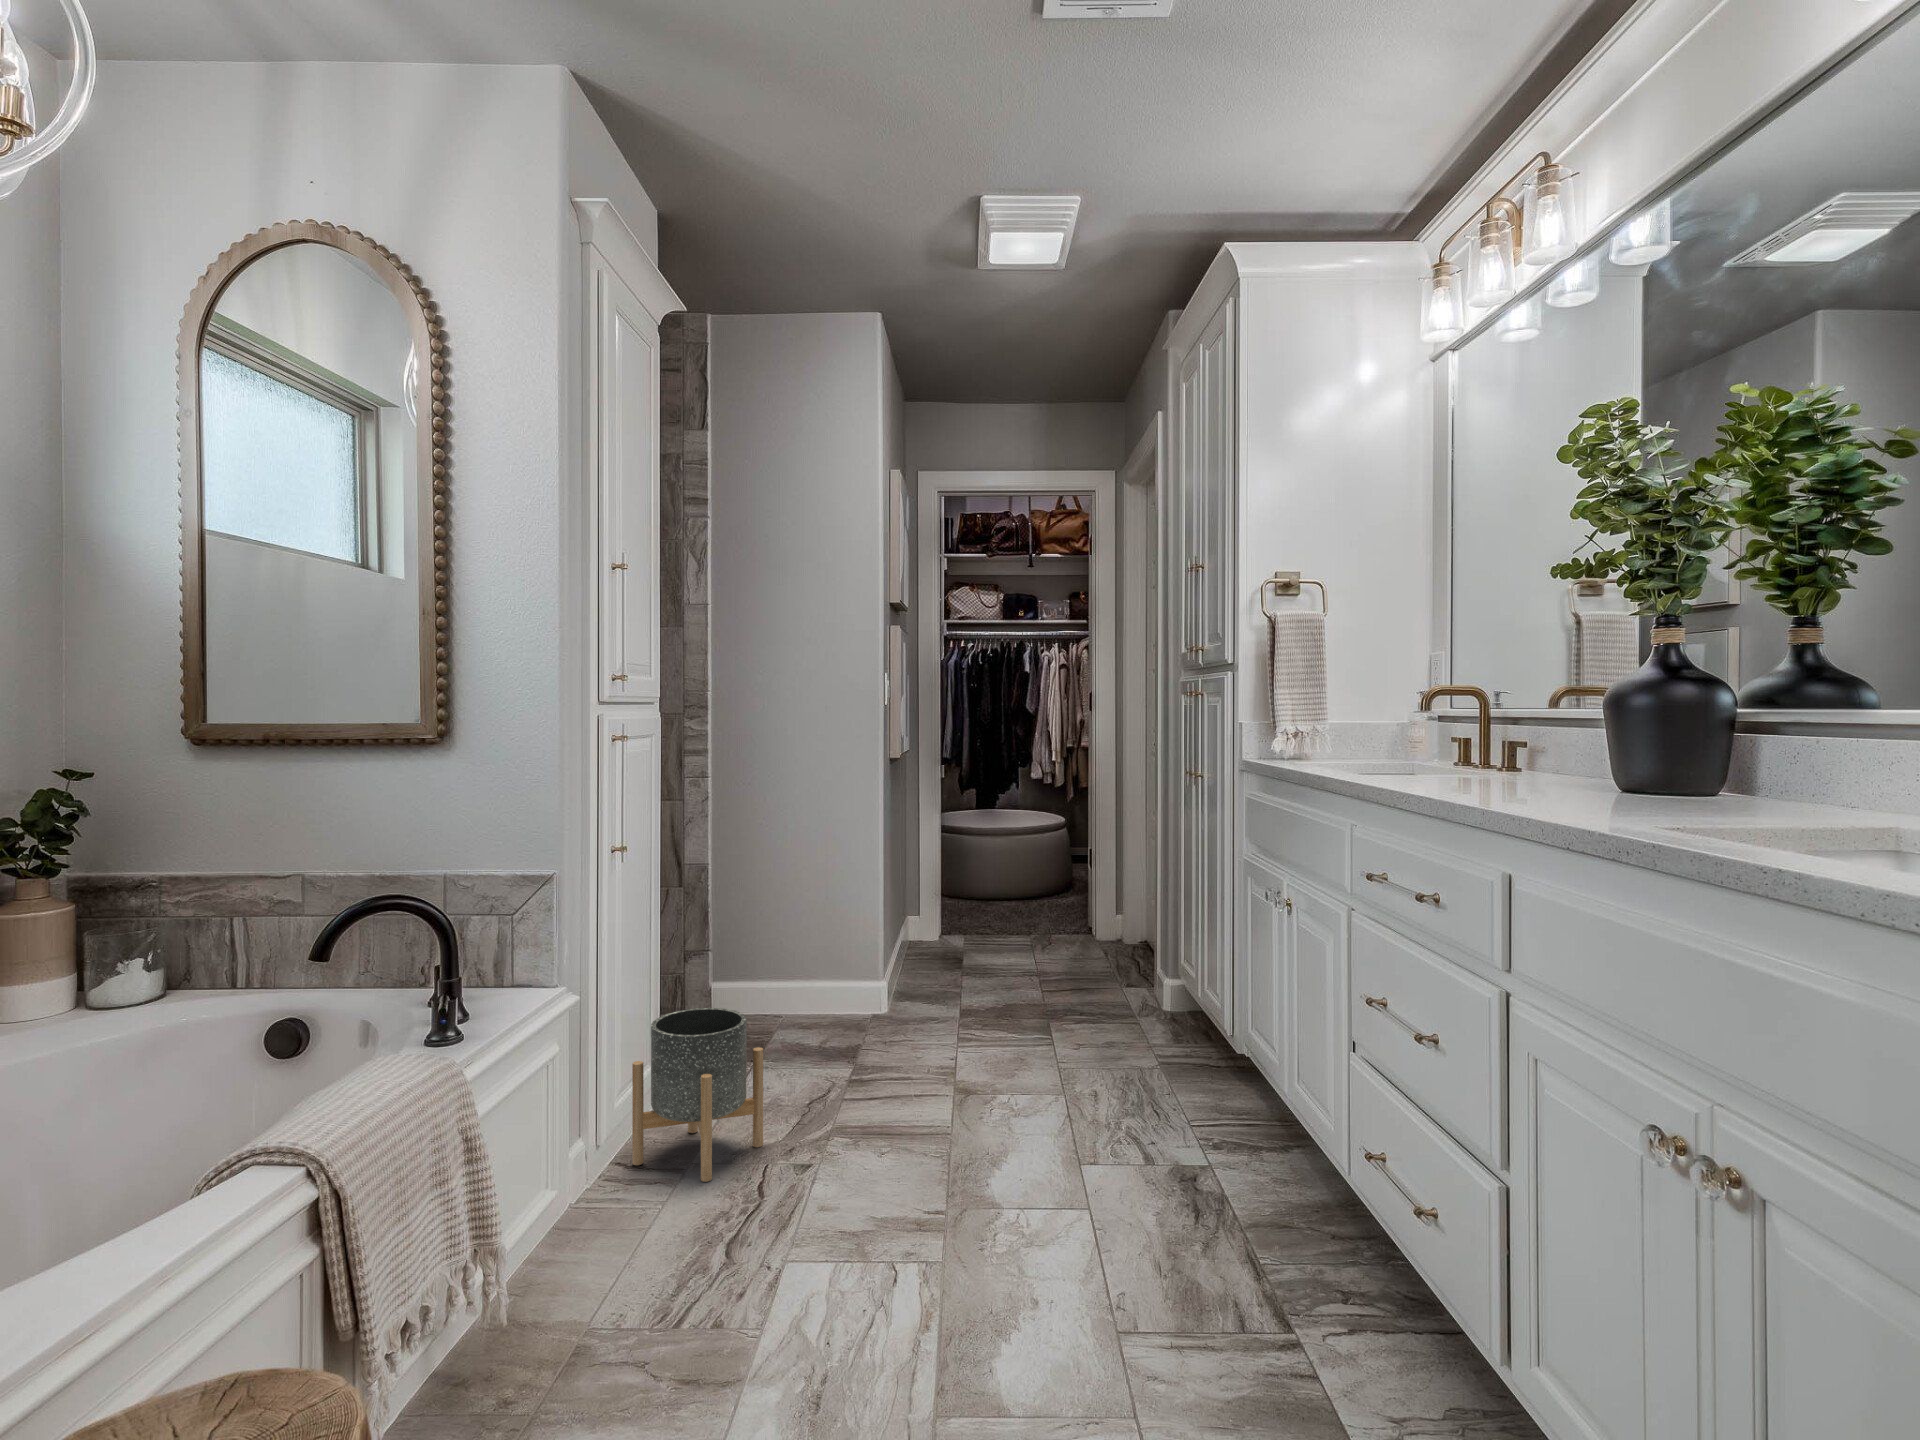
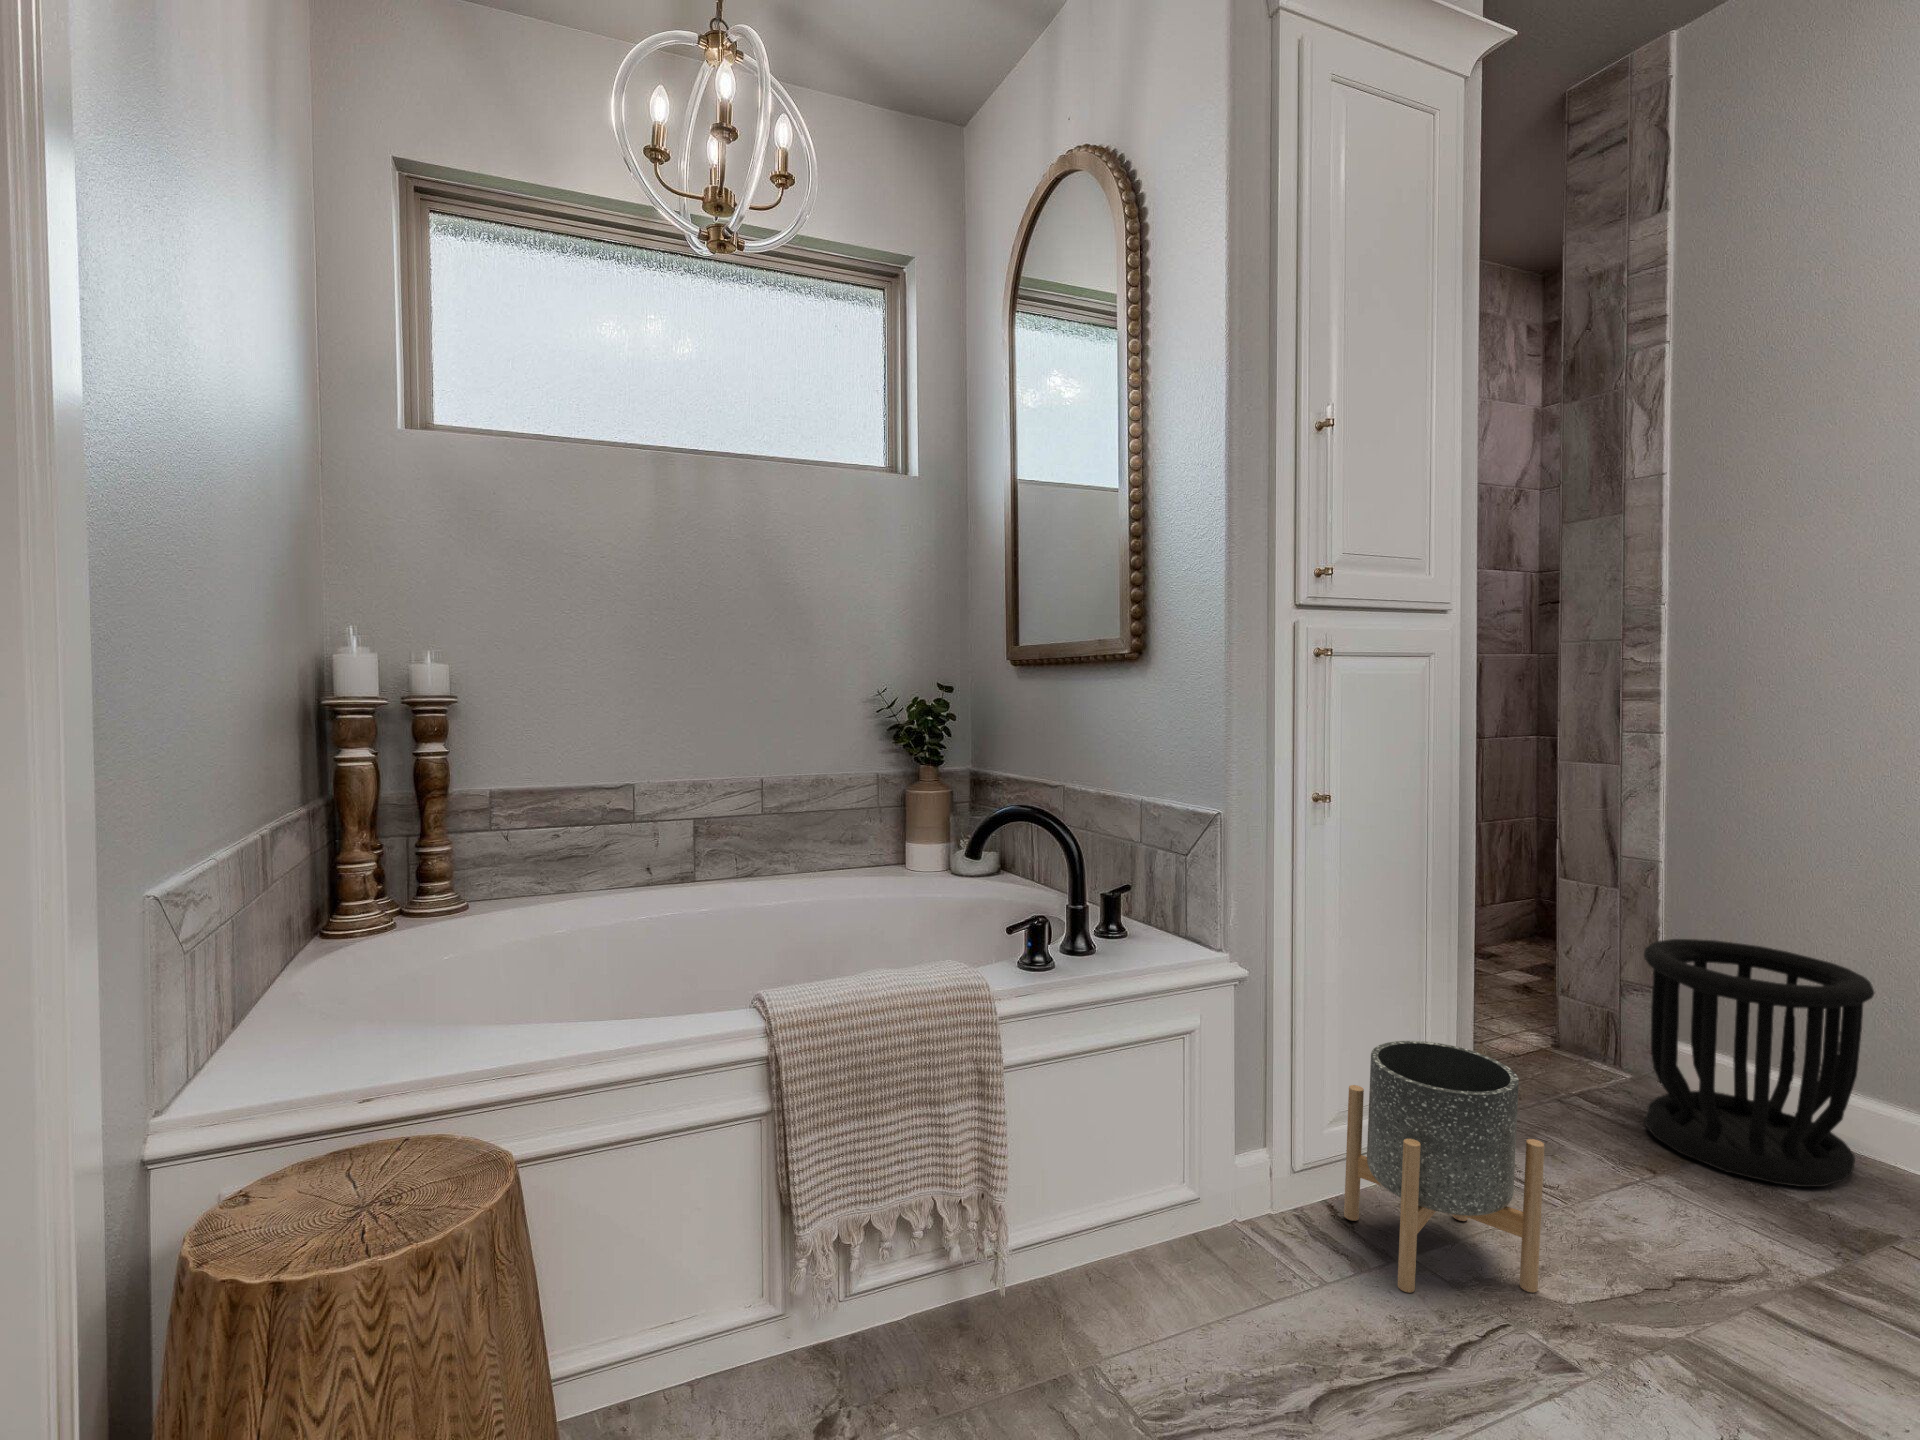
wastebasket: none [719,903,833,1047] -> present [1644,939,1874,1187]

